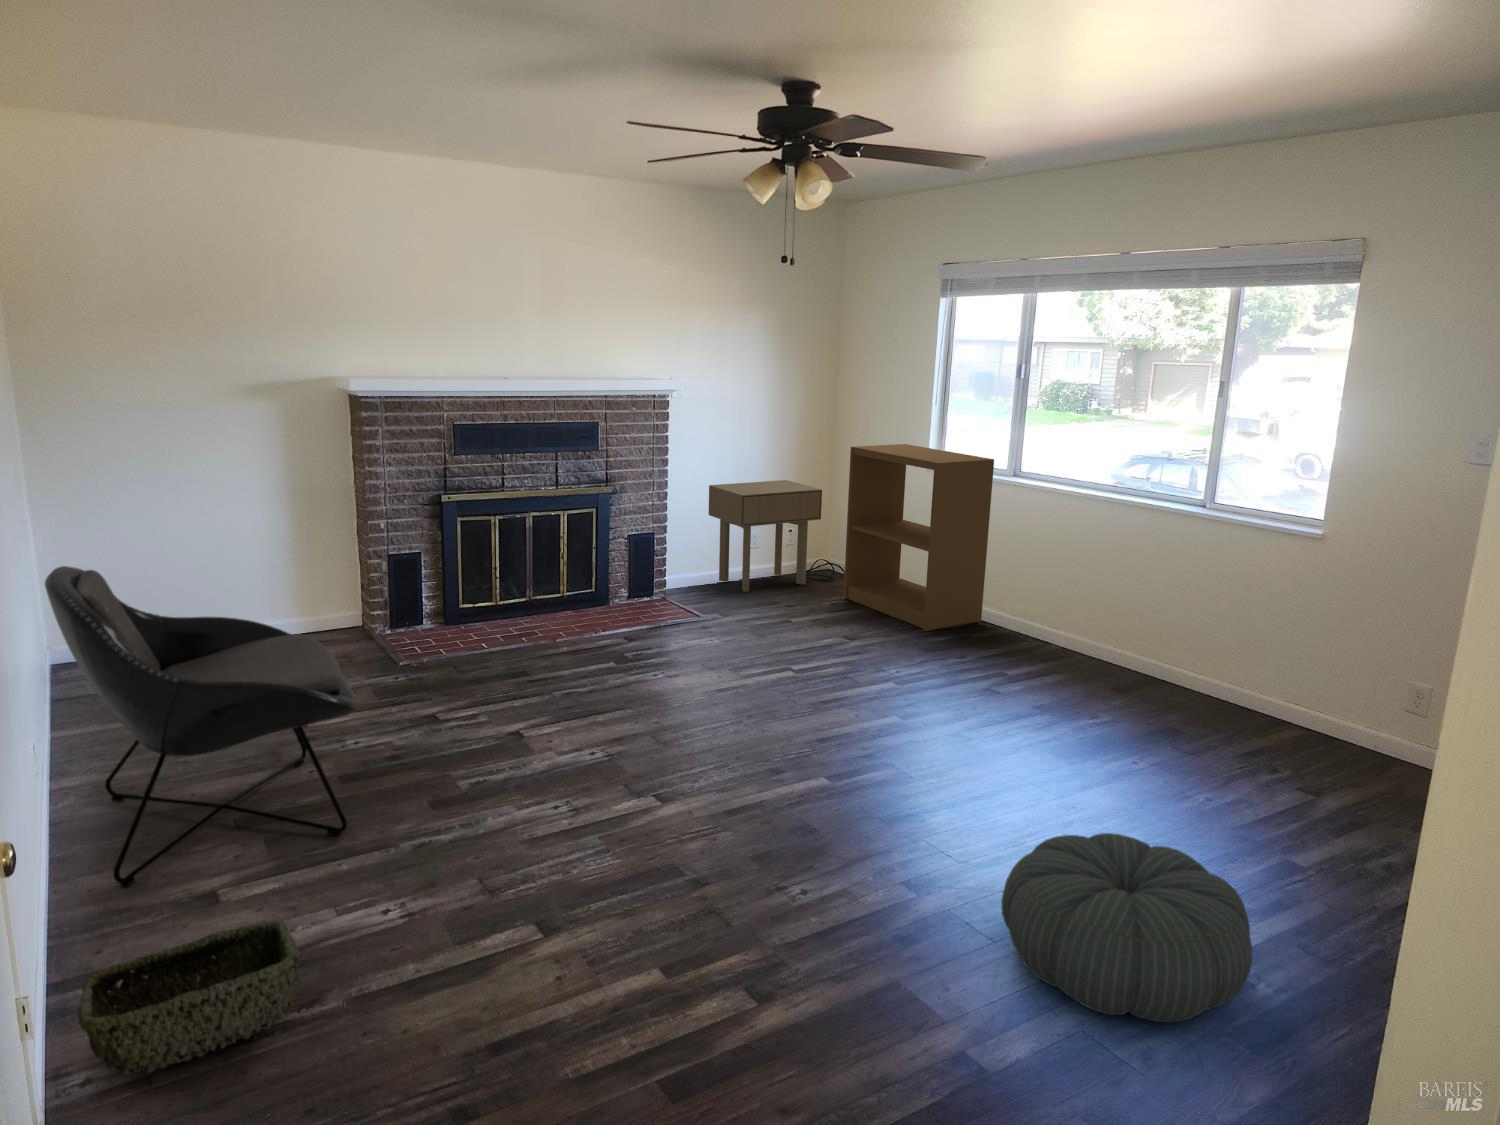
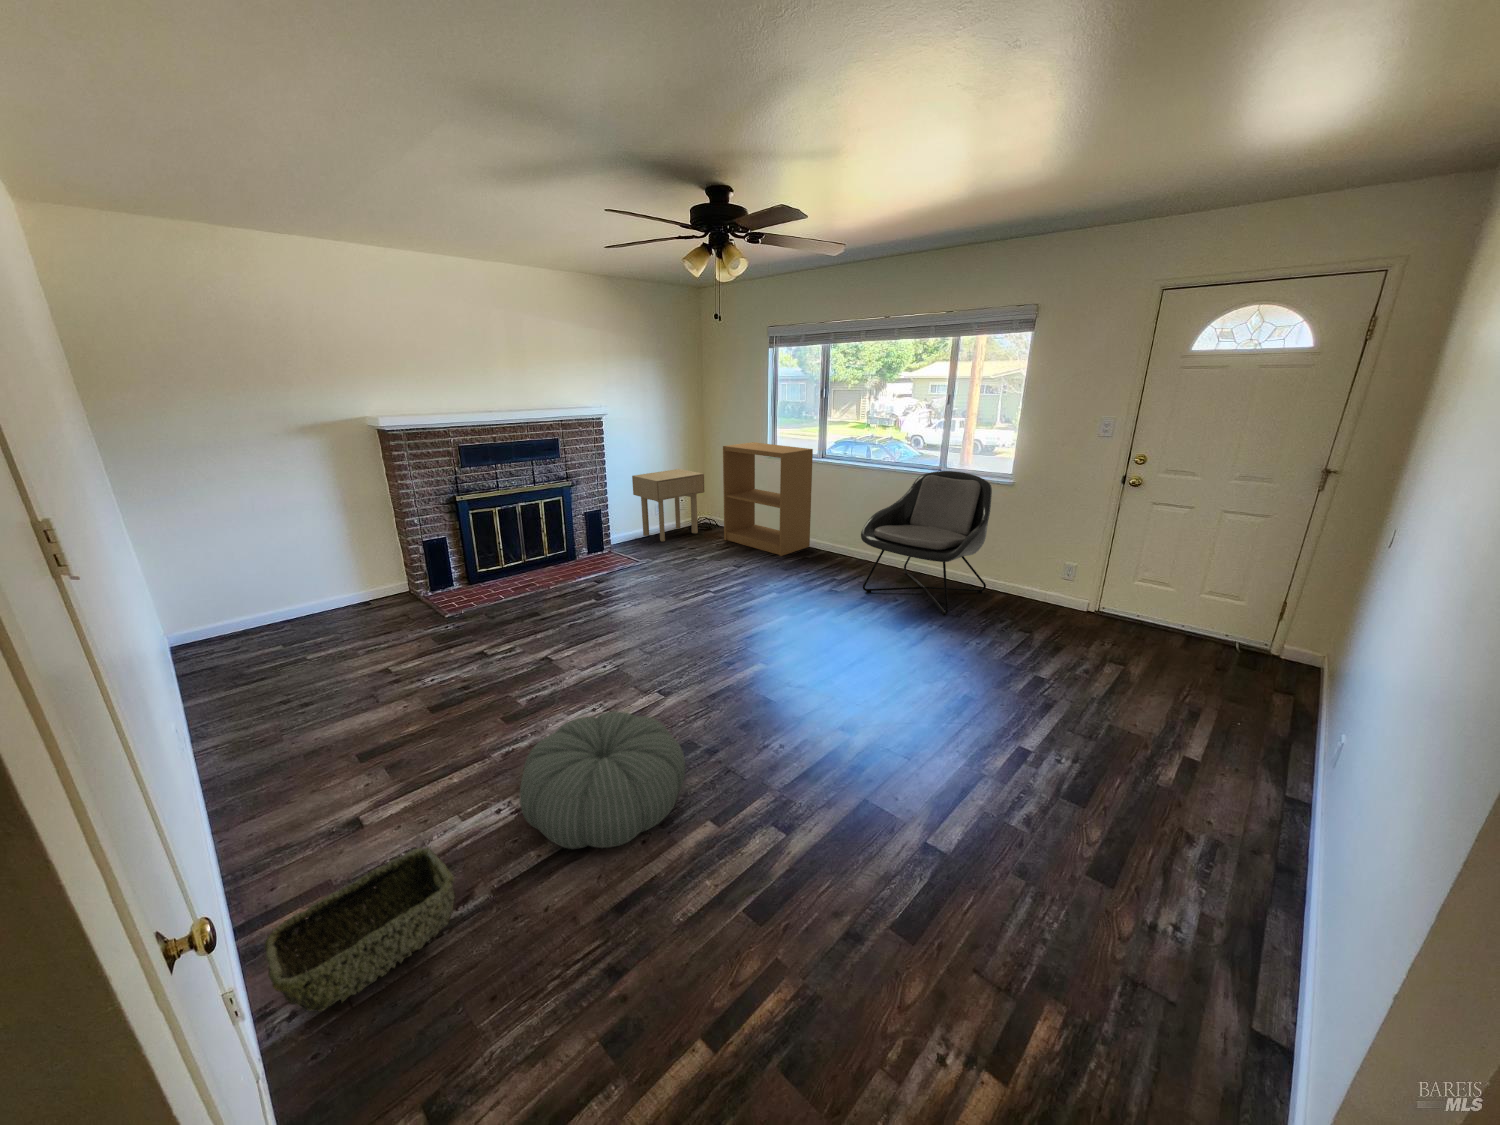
lounge chair: present [45,566,357,887] -> present [861,471,992,615]
pouf: present [1001,833,1252,1022] -> present [520,711,685,849]

